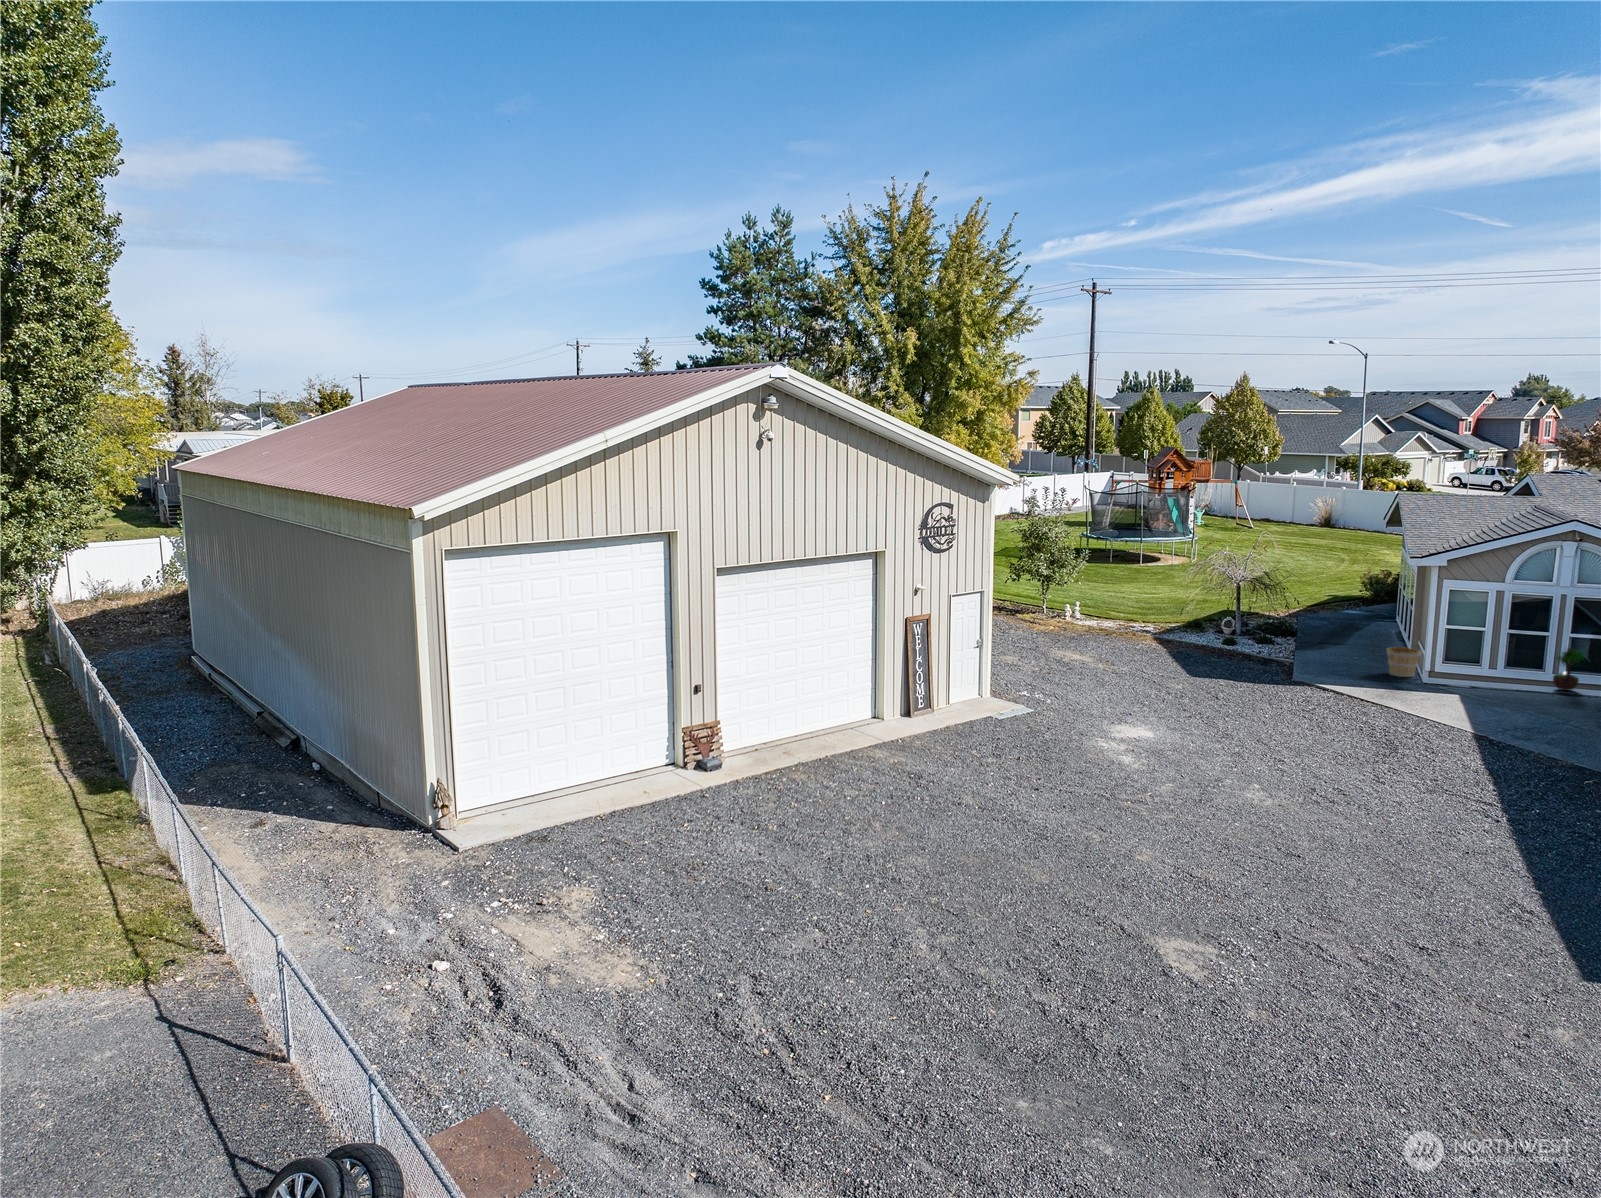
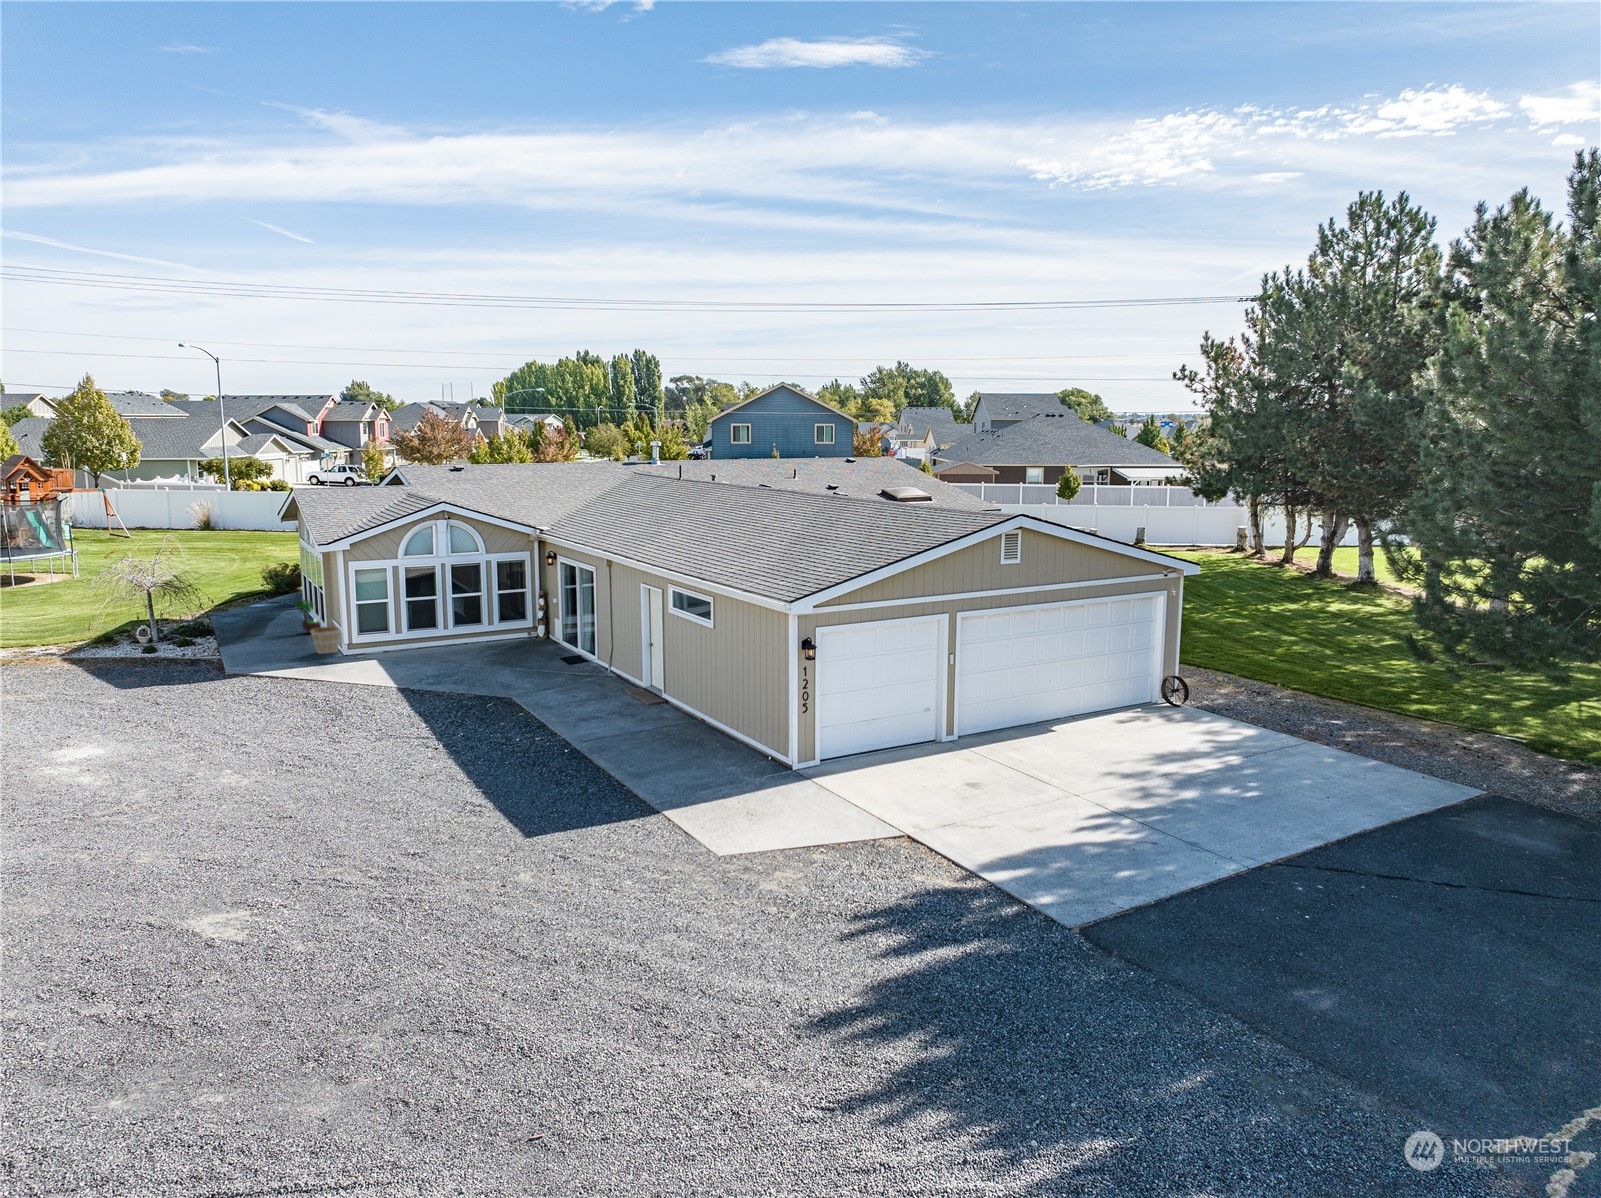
potted tree: present [1553,648,1585,690] -> present [295,600,321,633]

